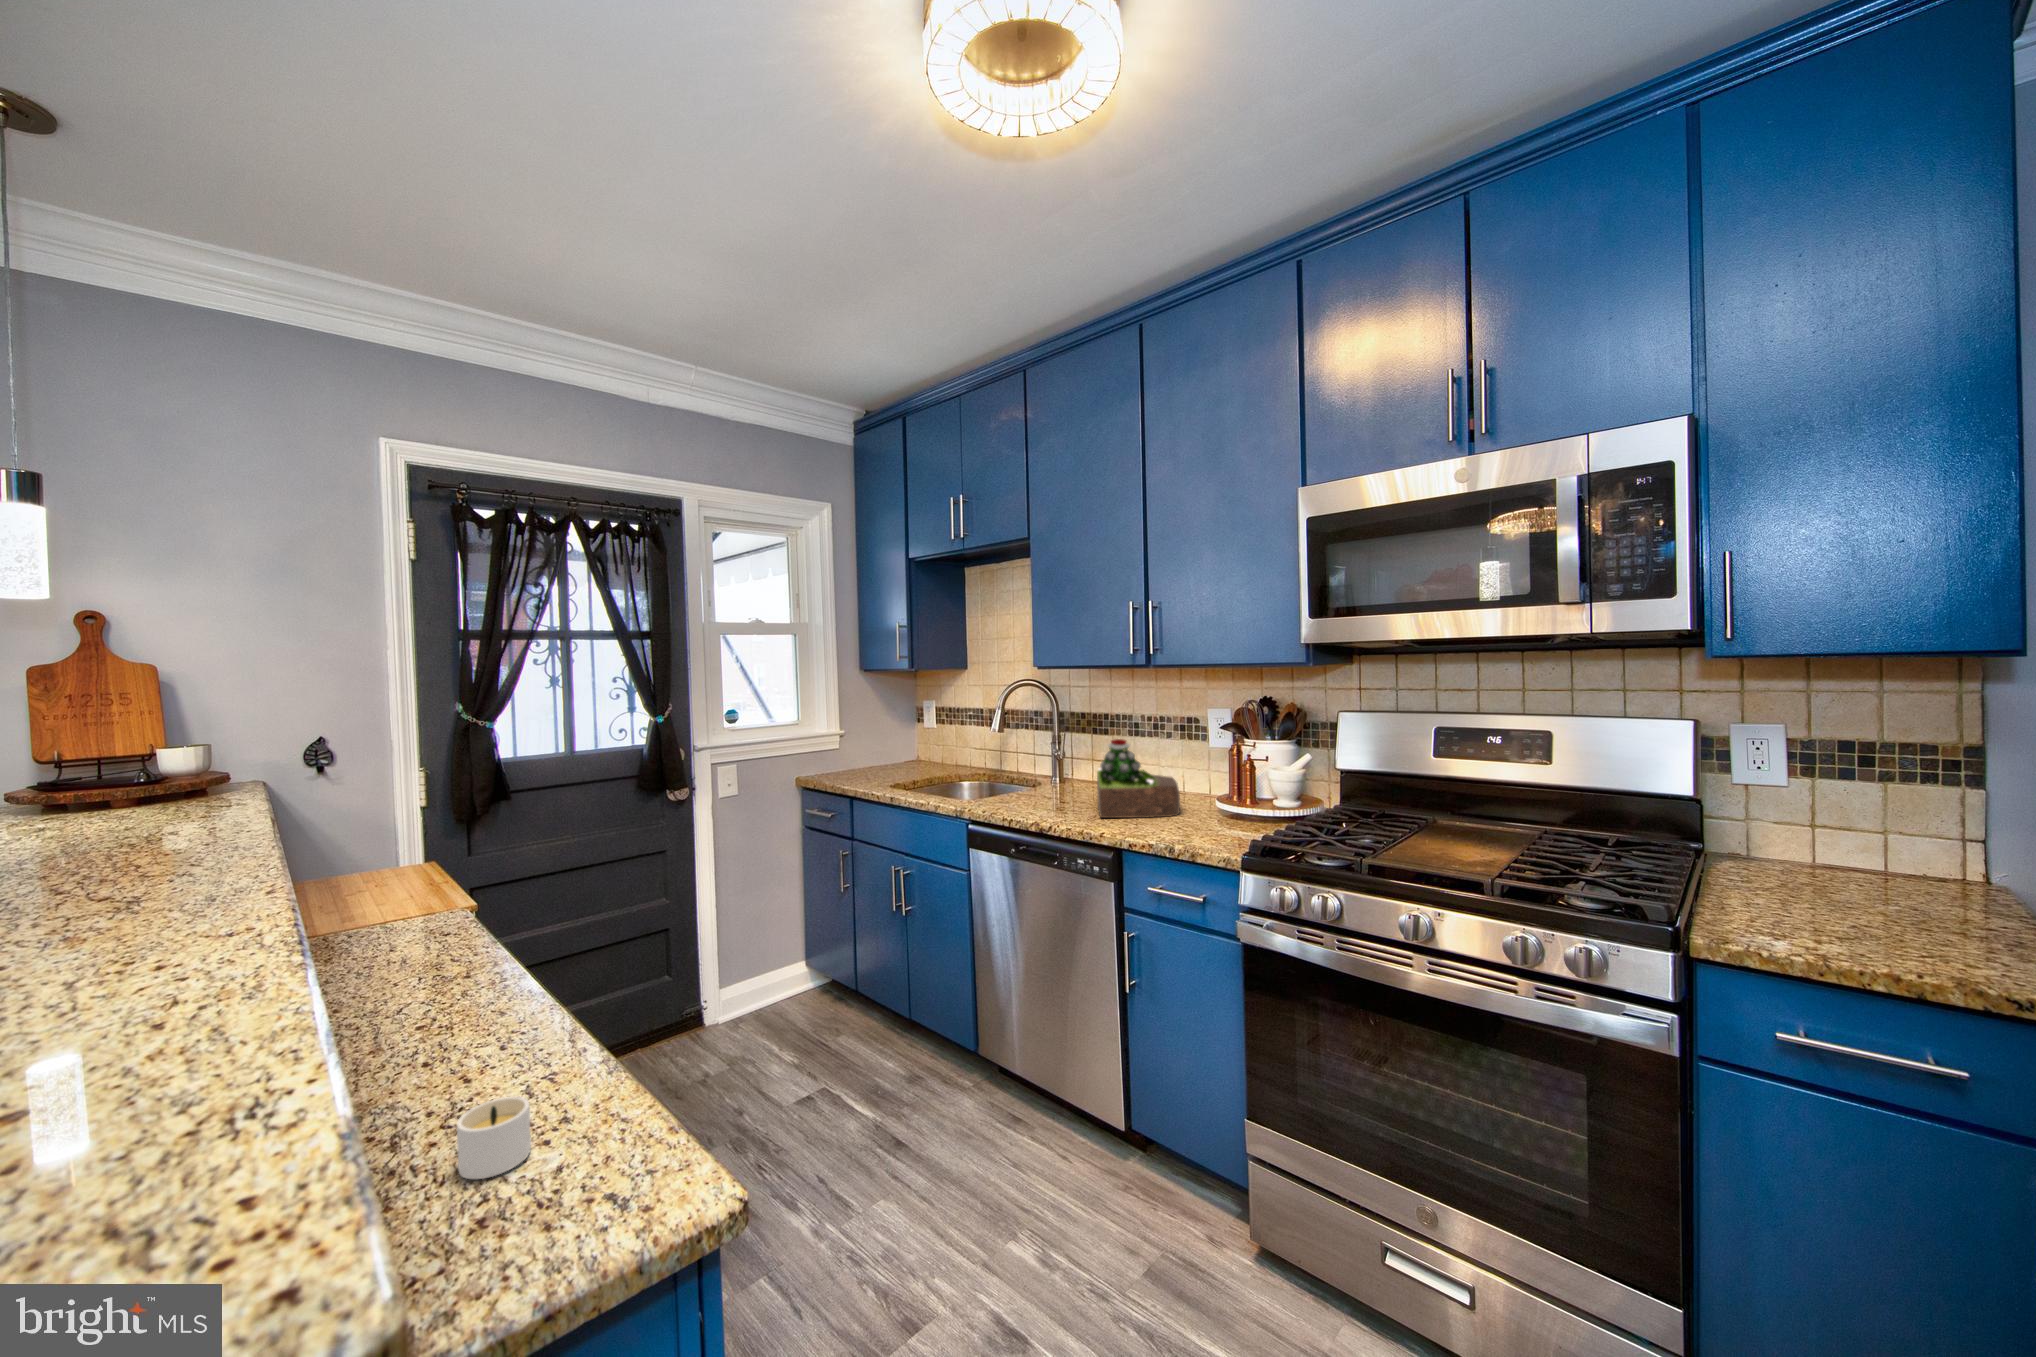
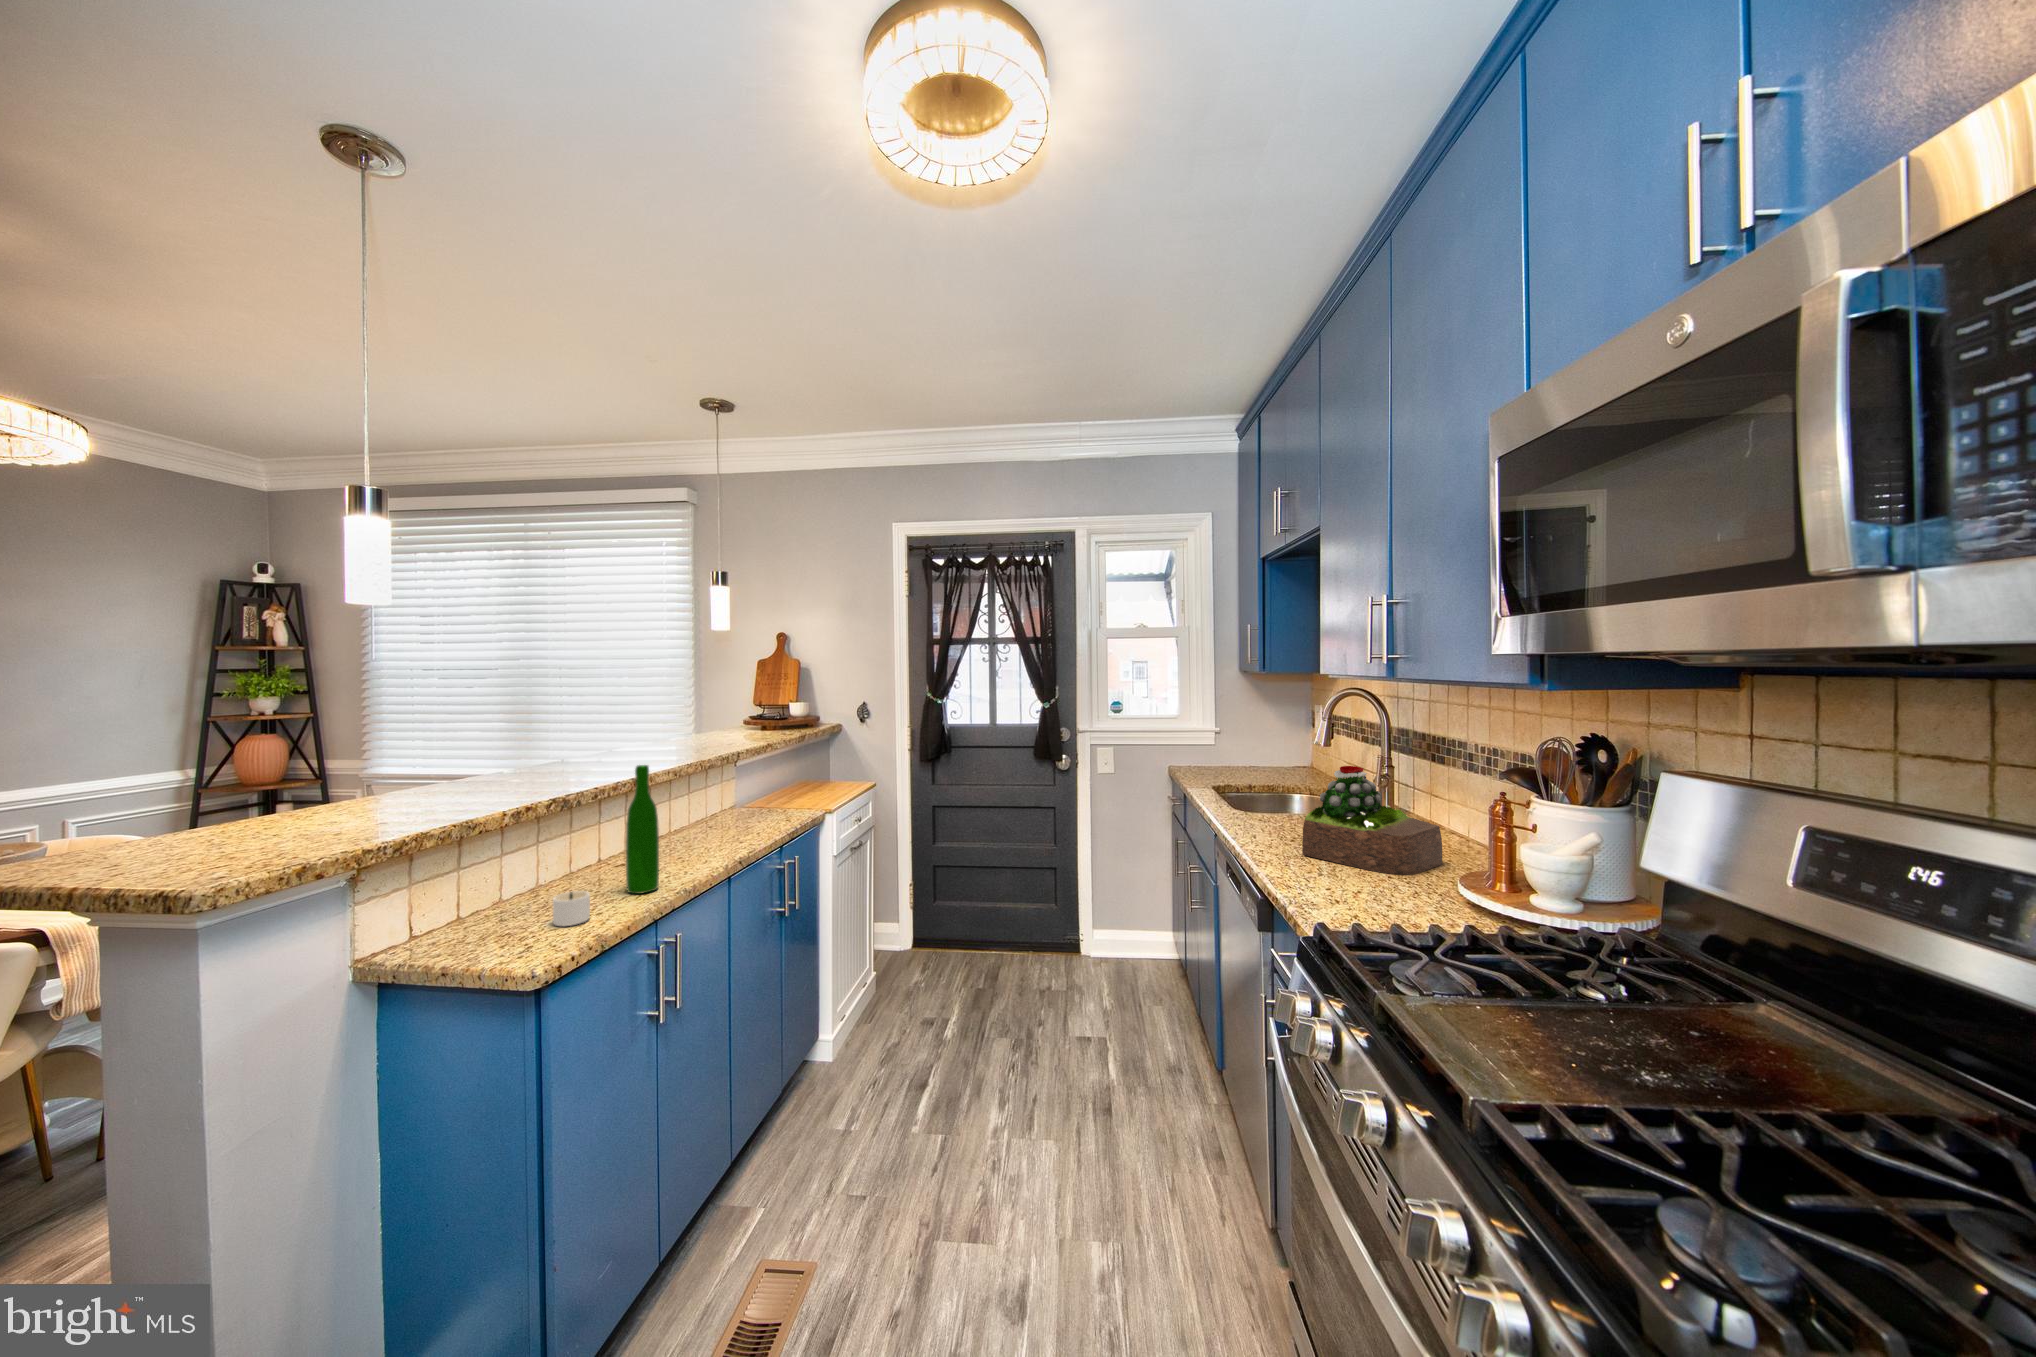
wine bottle: none [436,855,504,1098] -> present [626,765,659,894]

